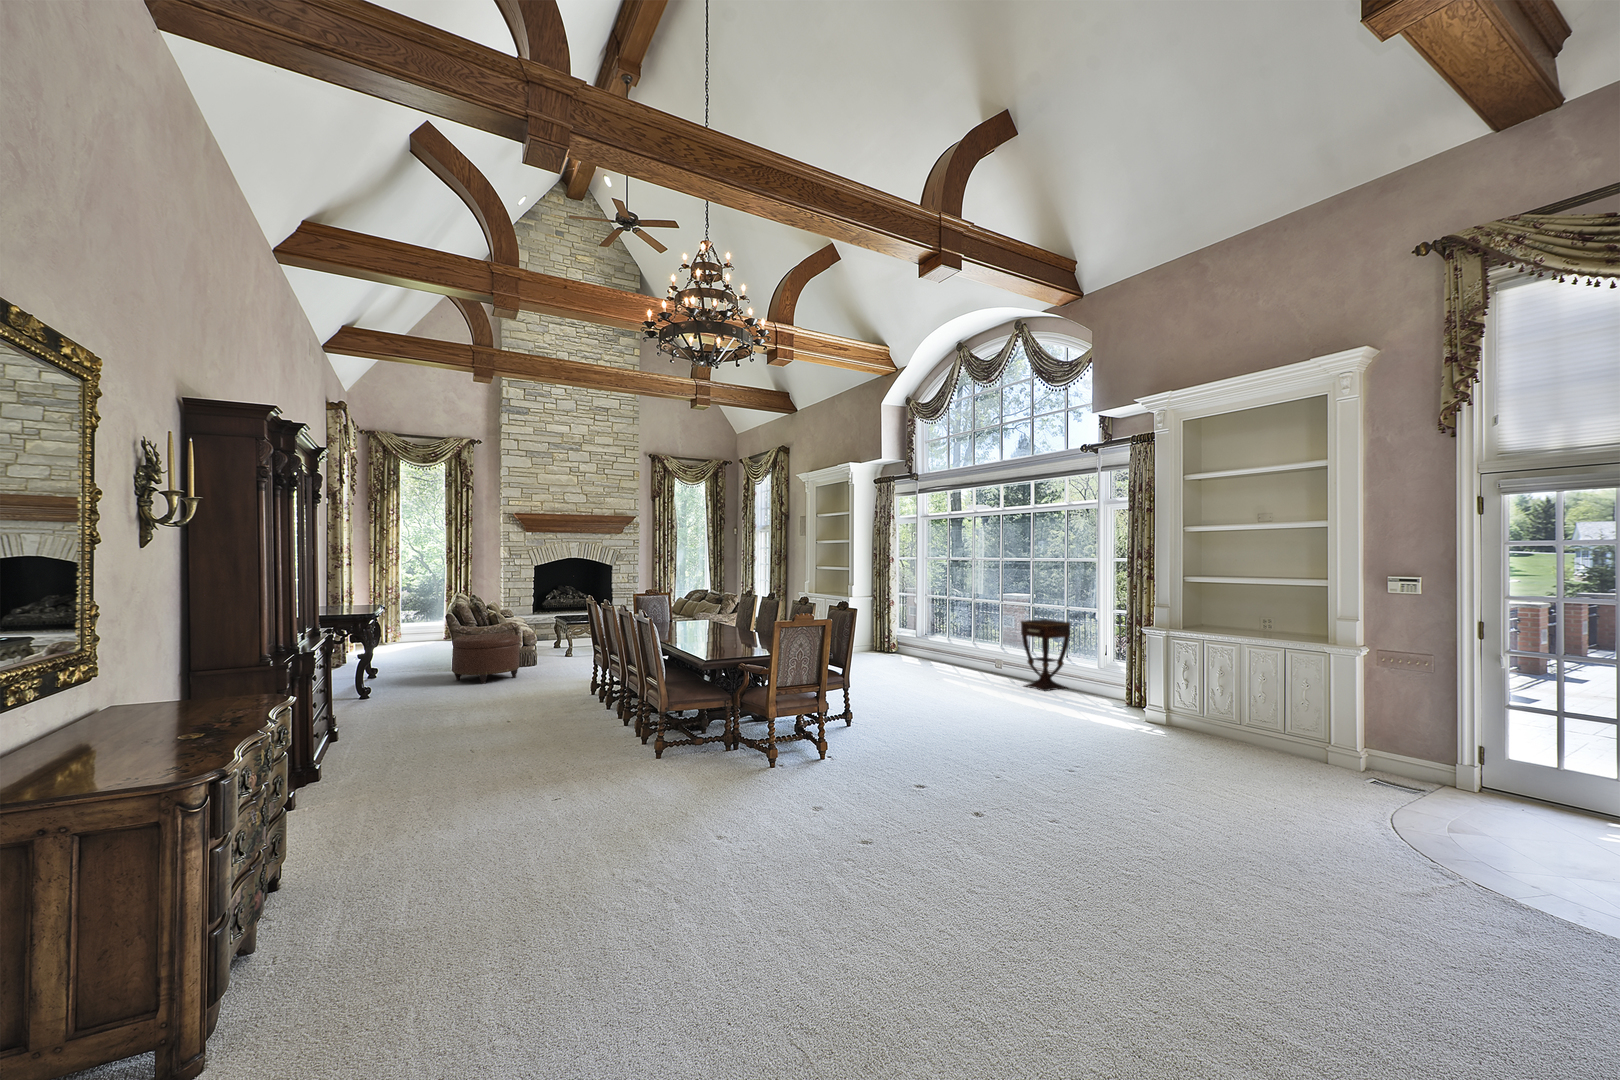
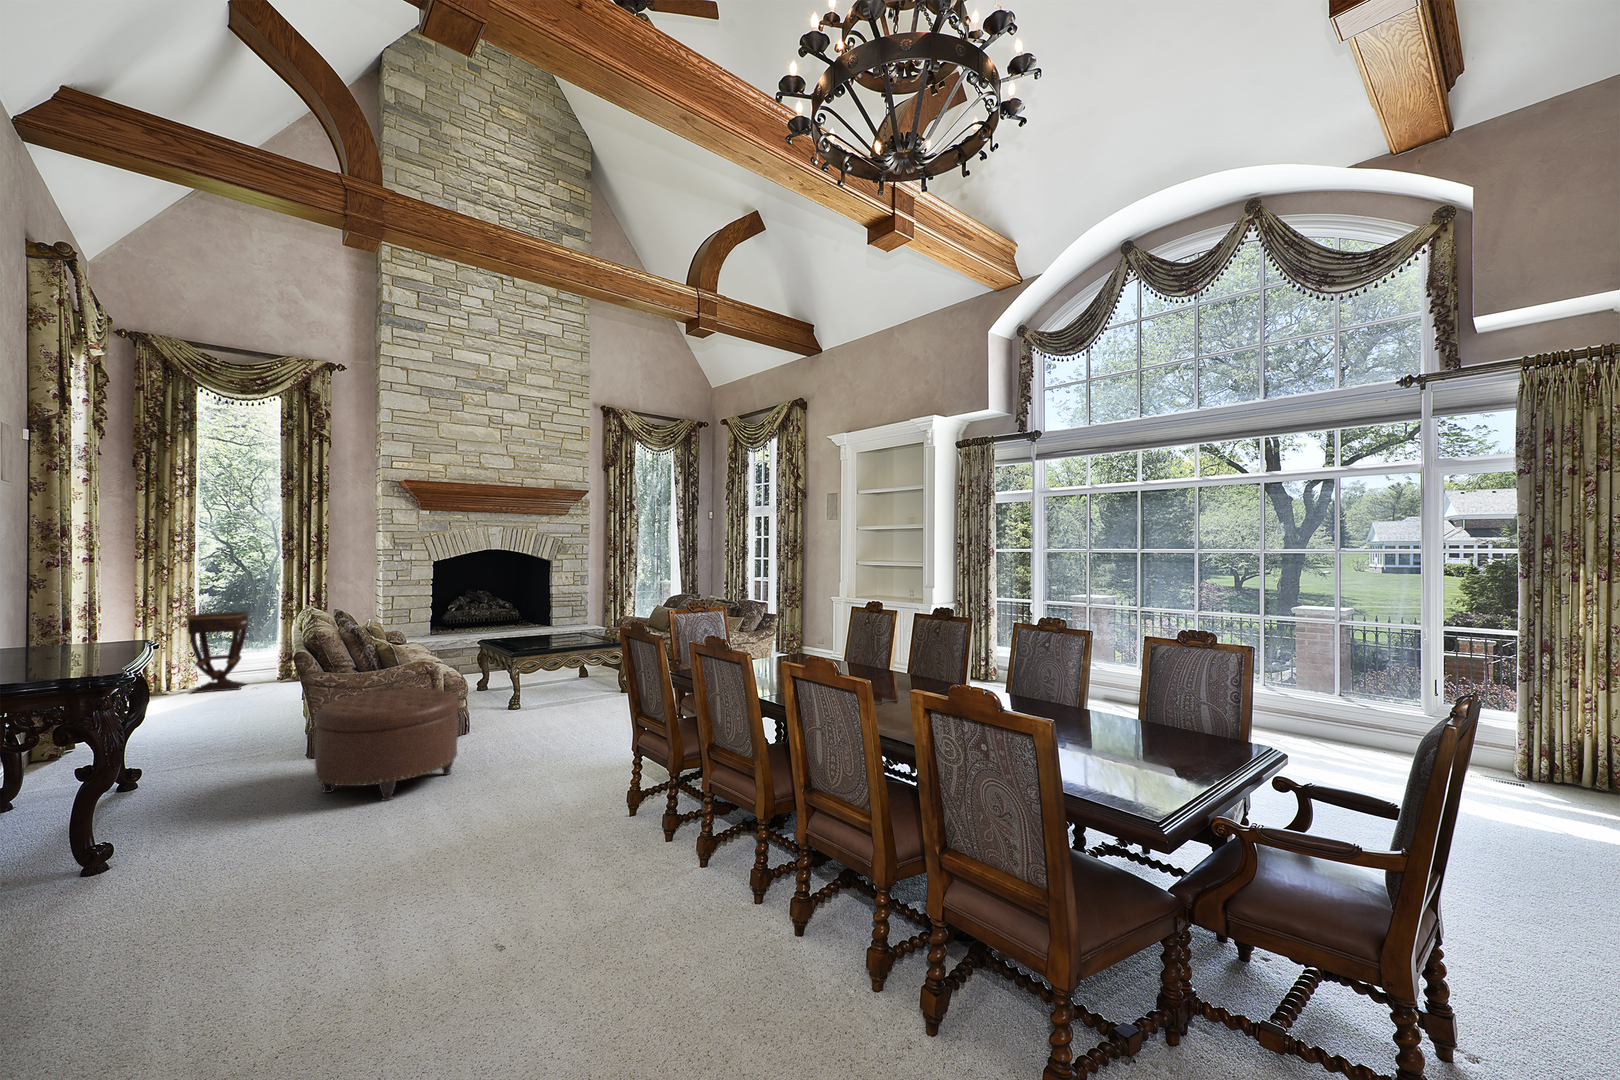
side table: present [1021,619,1070,691] -> present [187,612,248,694]

